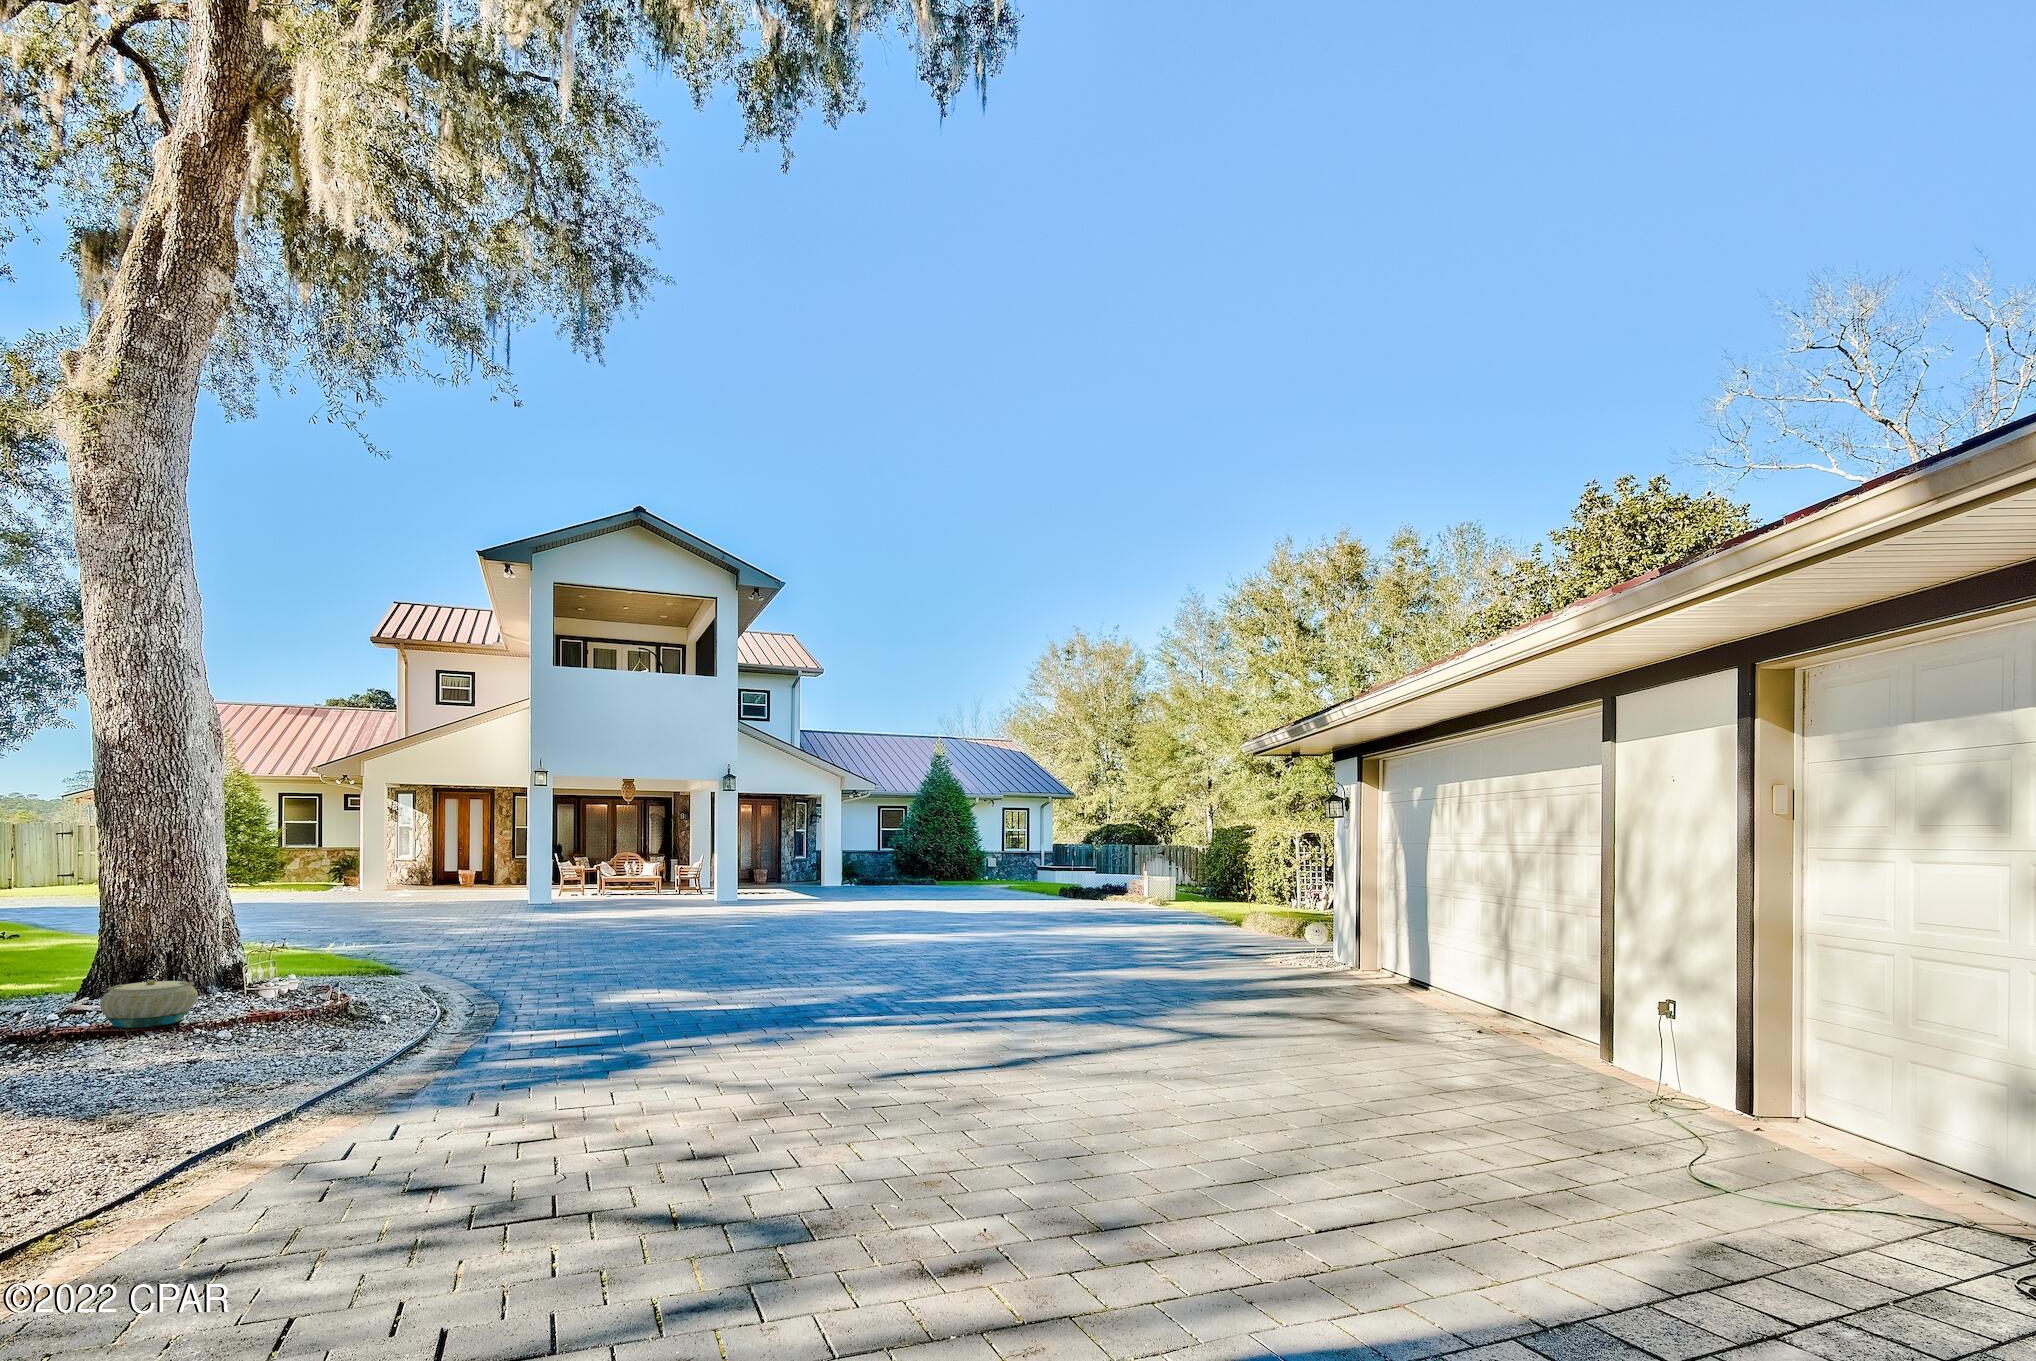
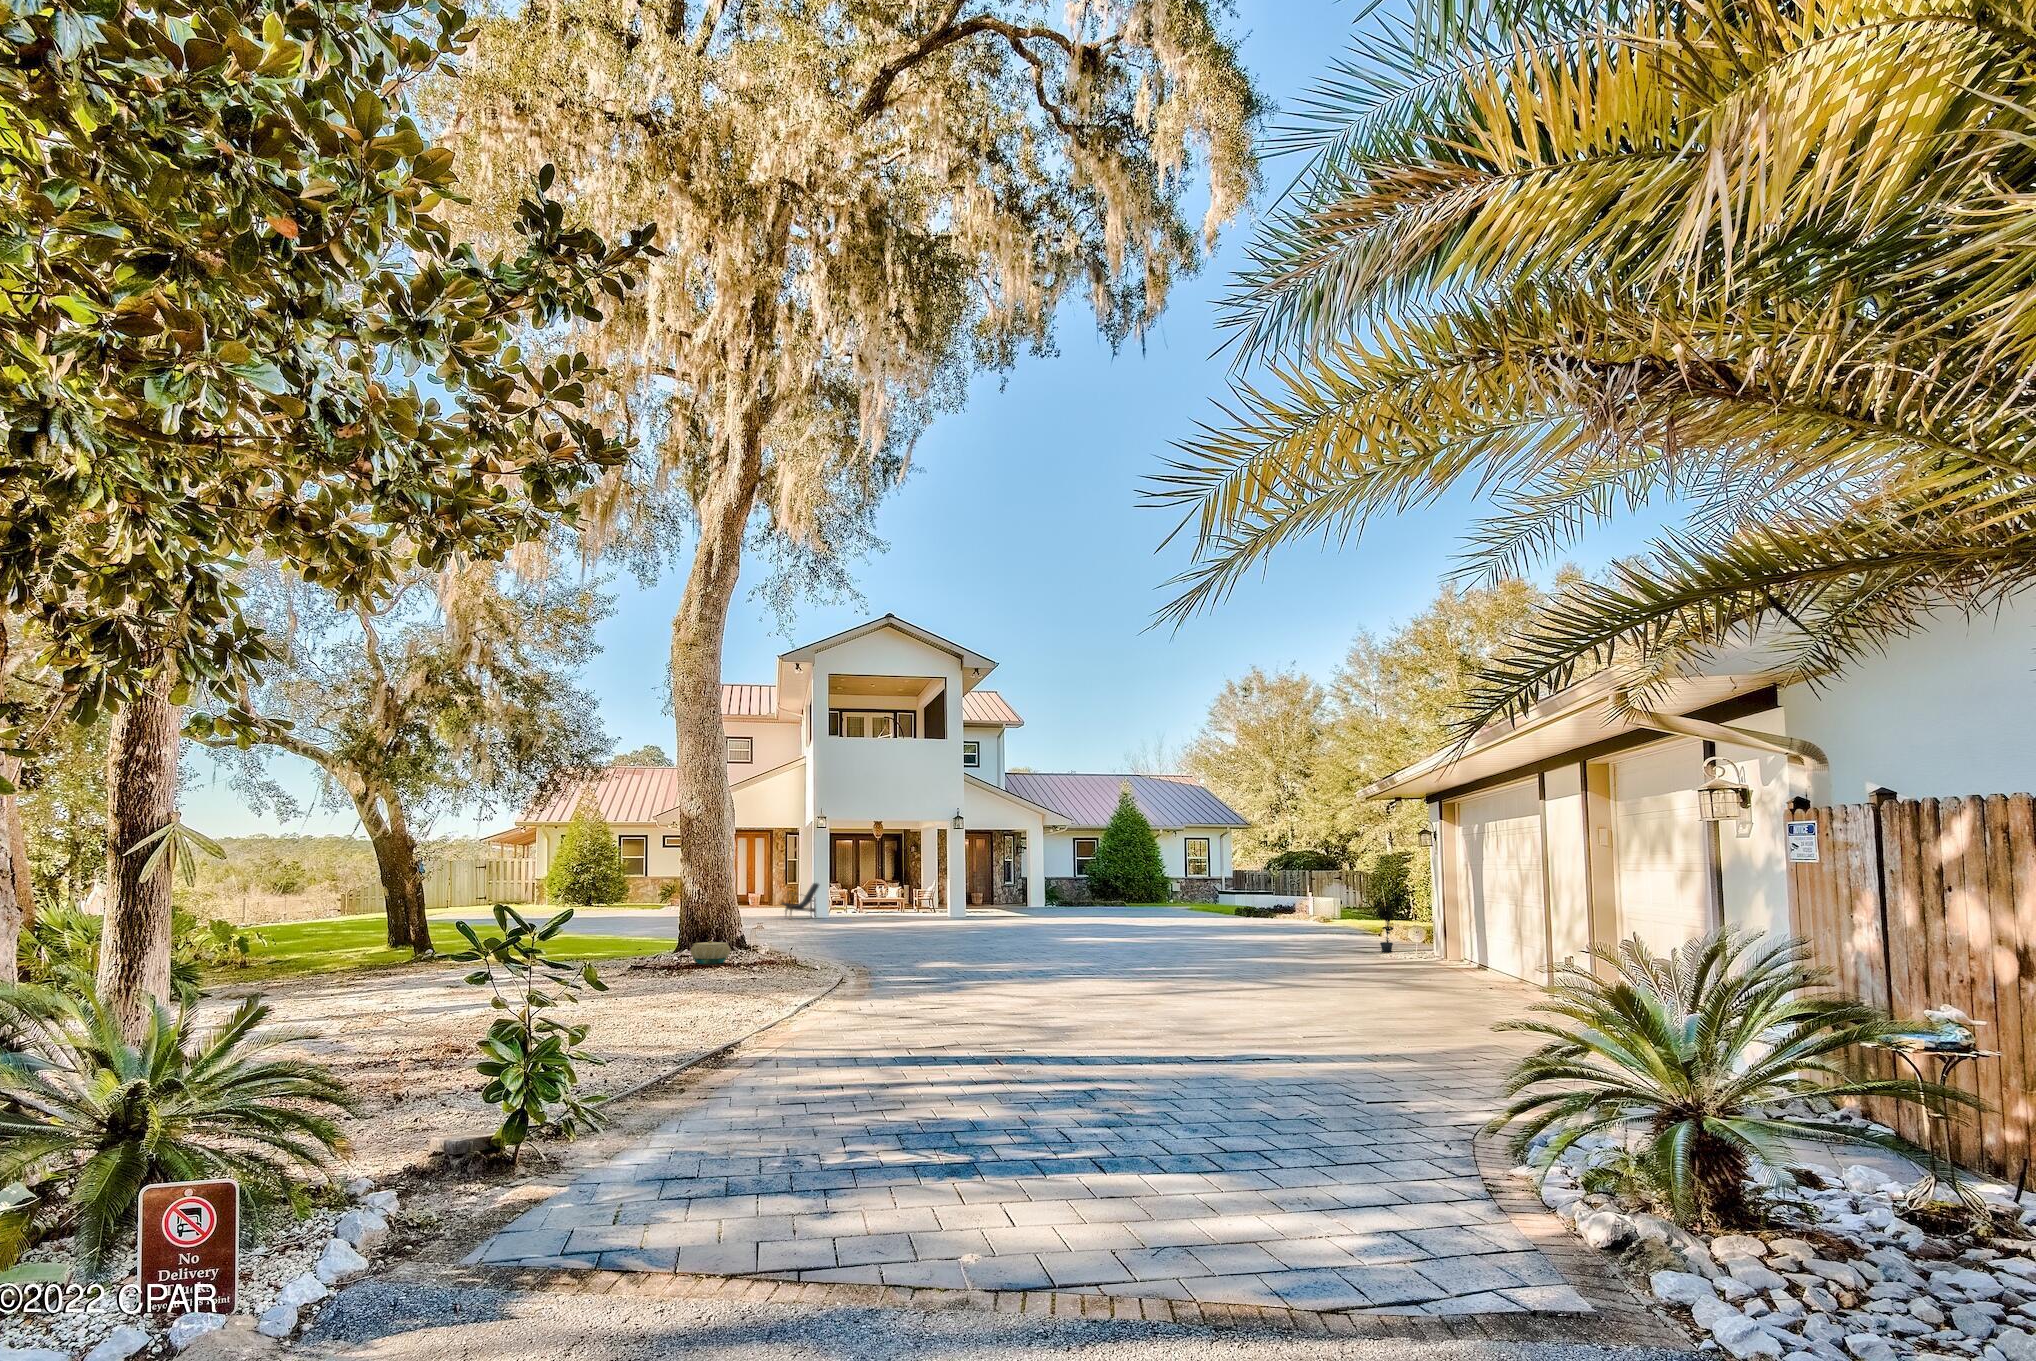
lounge chair: none [476,859,531,908] -> present [782,883,819,915]
potted plant: none [1307,888,1341,964] -> present [1374,900,1394,953]

